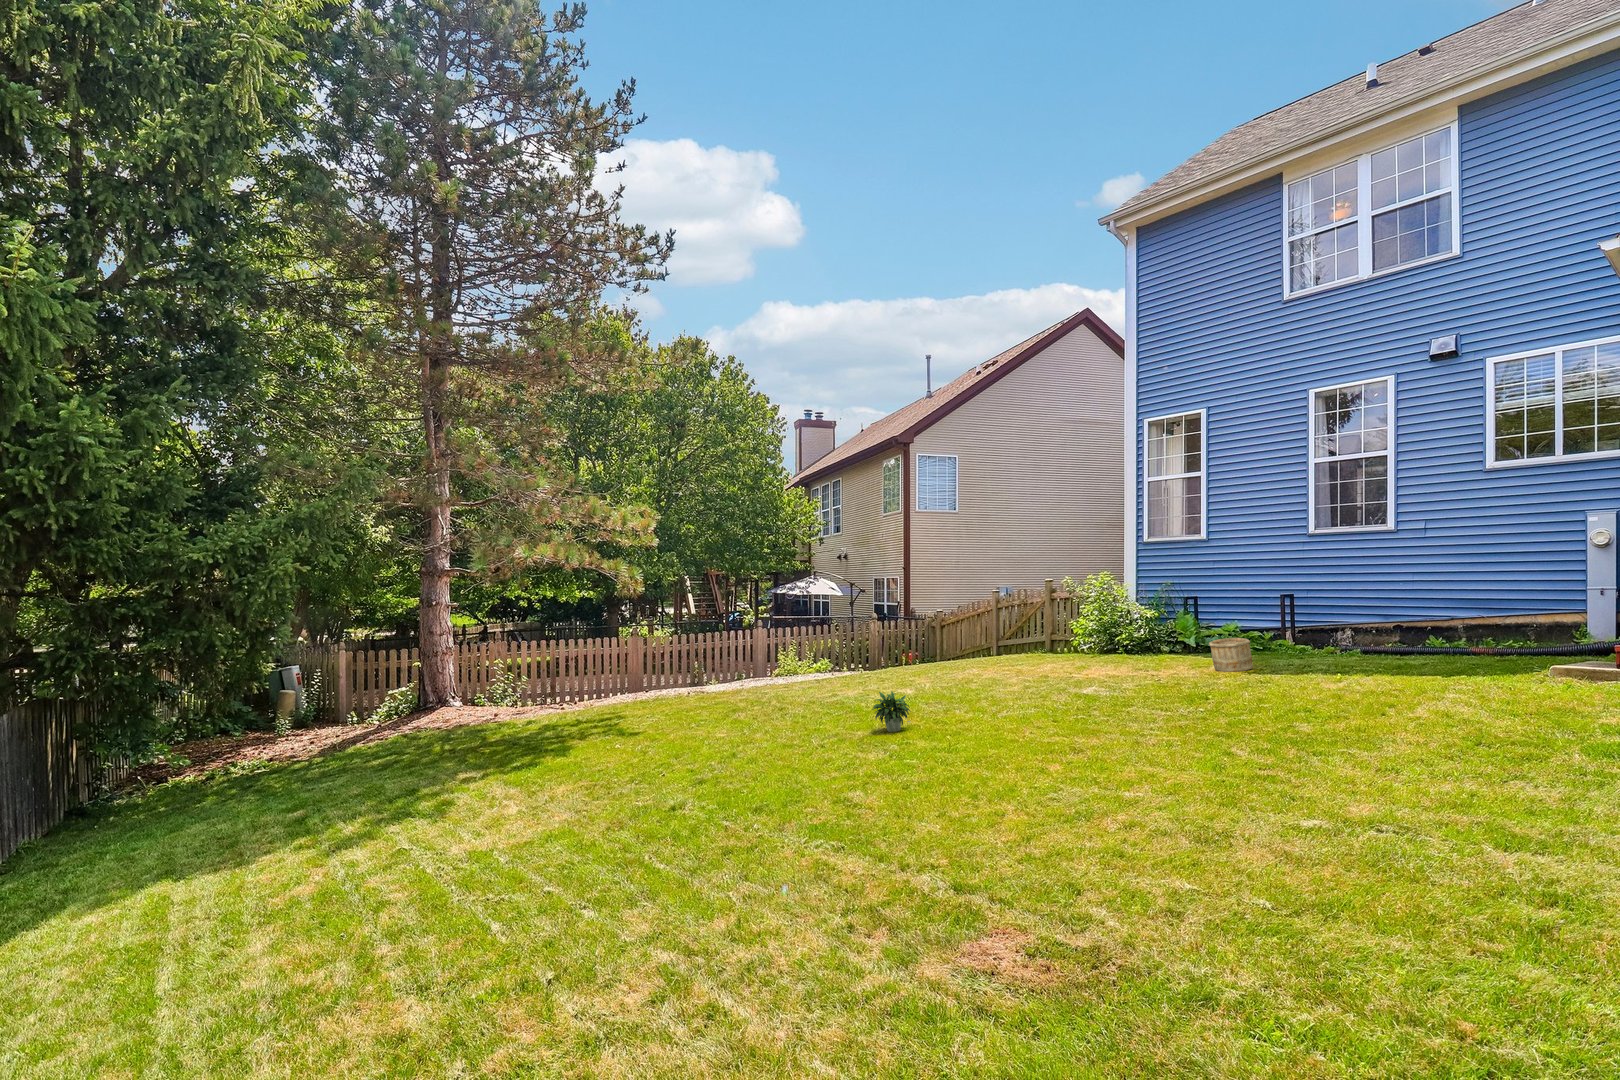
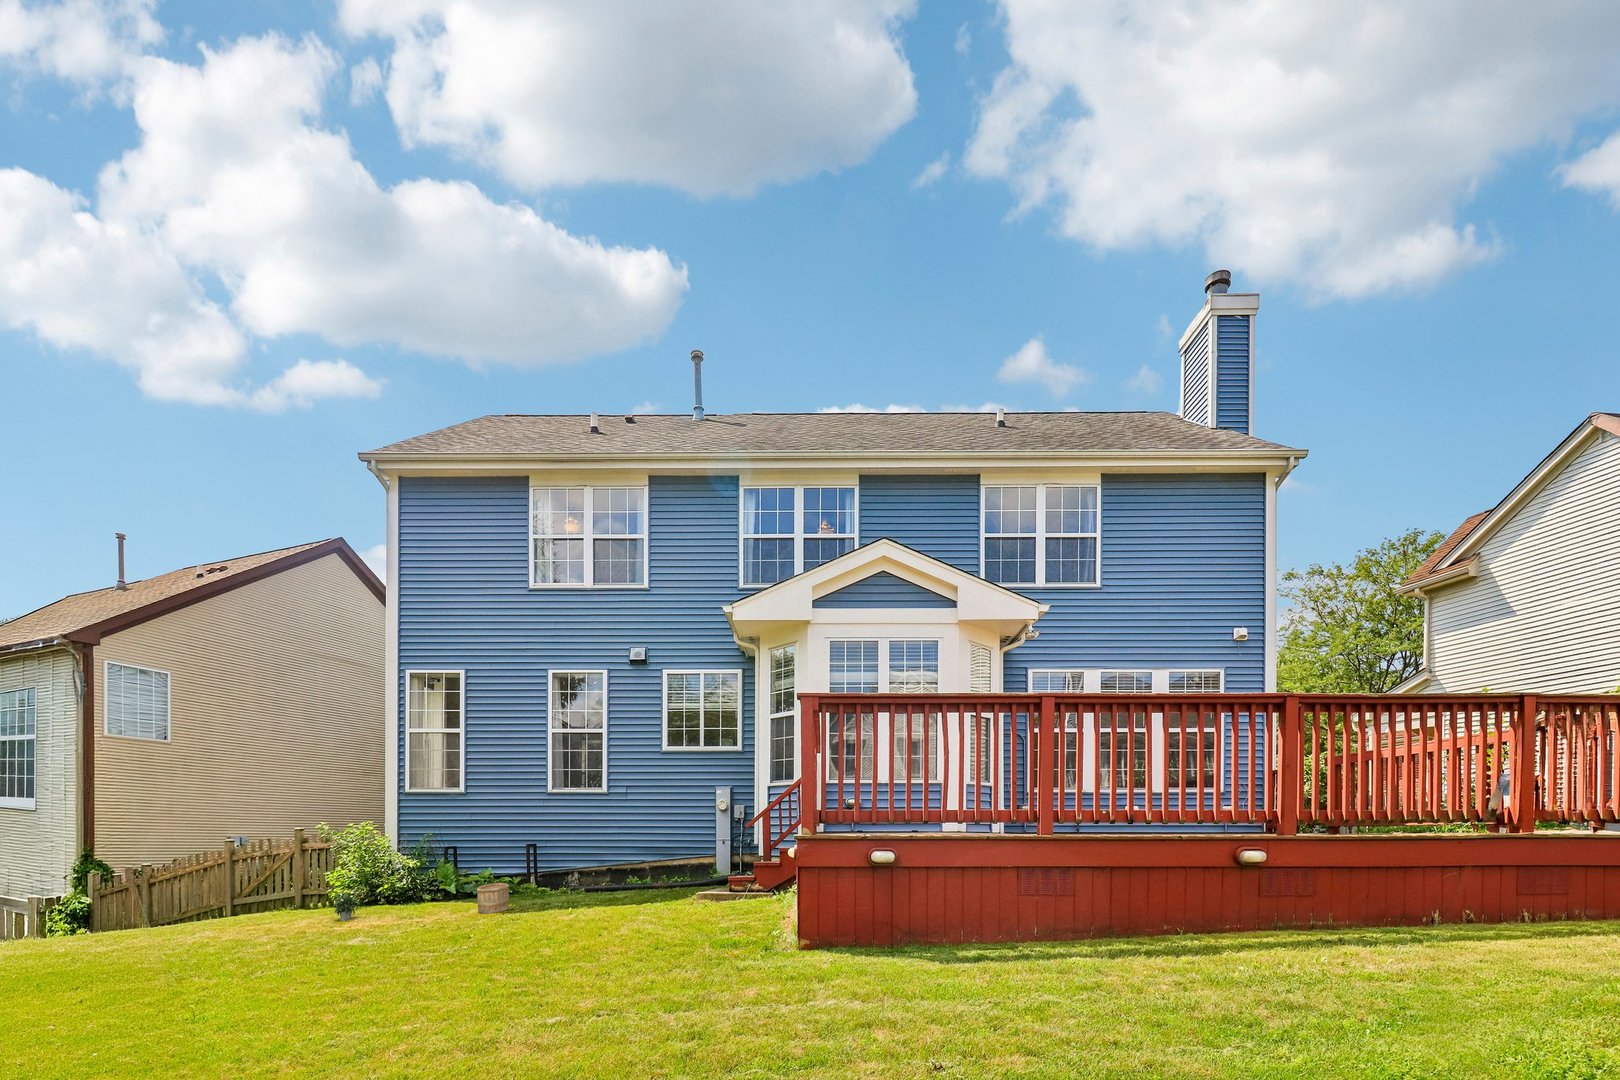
potted plant: present [872,691,910,732] -> present [333,894,359,921]

